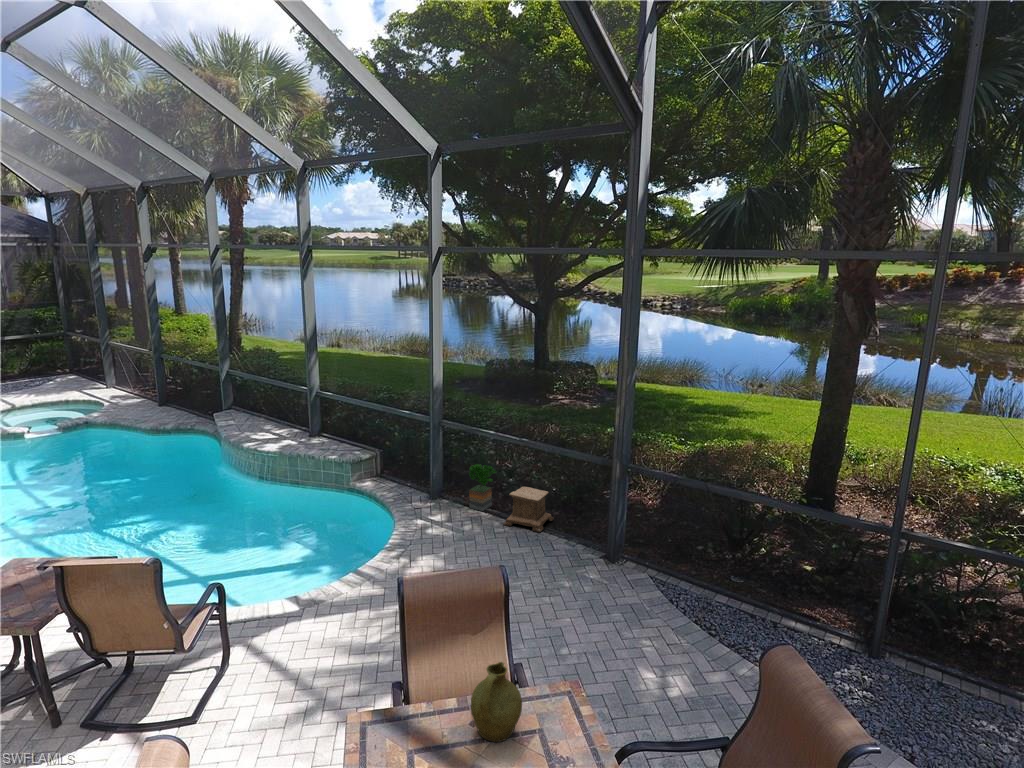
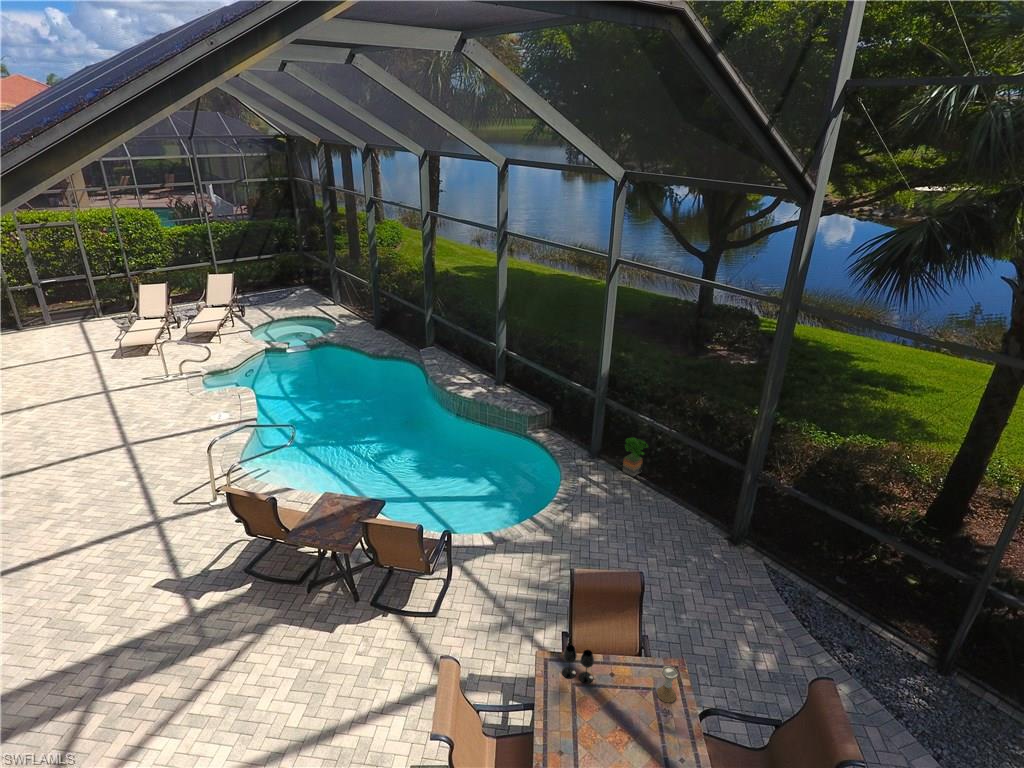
stool: present [503,486,554,532] -> none [649,463,693,506]
pitcher: present [471,662,522,742] -> none [612,646,644,690]
wine glass: none [387,682,441,747] -> present [562,645,594,683]
candle holder: none [547,682,578,747] -> present [657,666,678,703]

